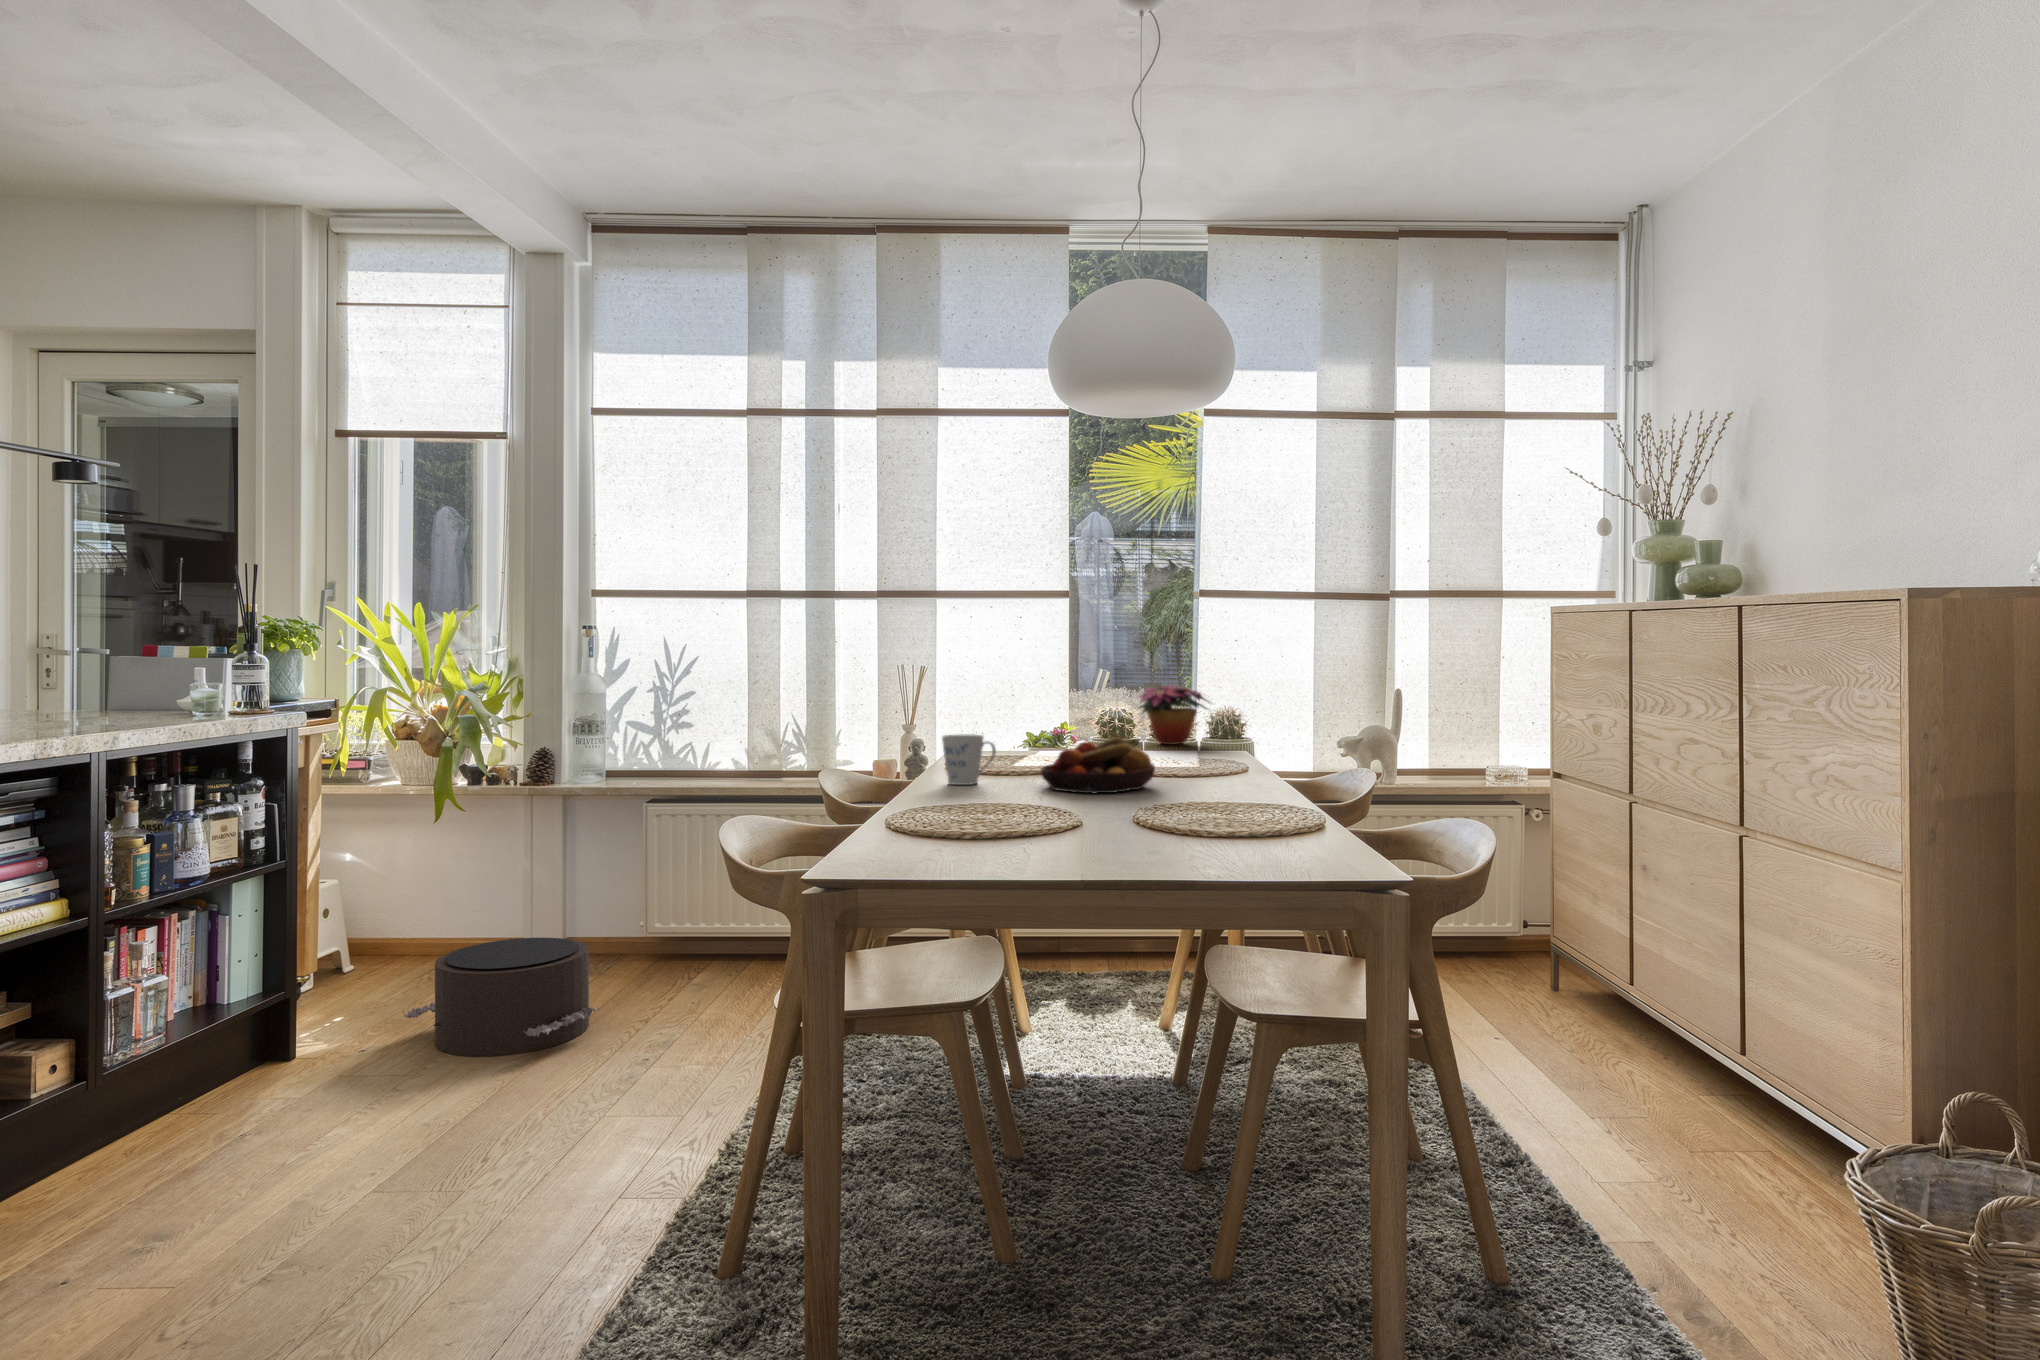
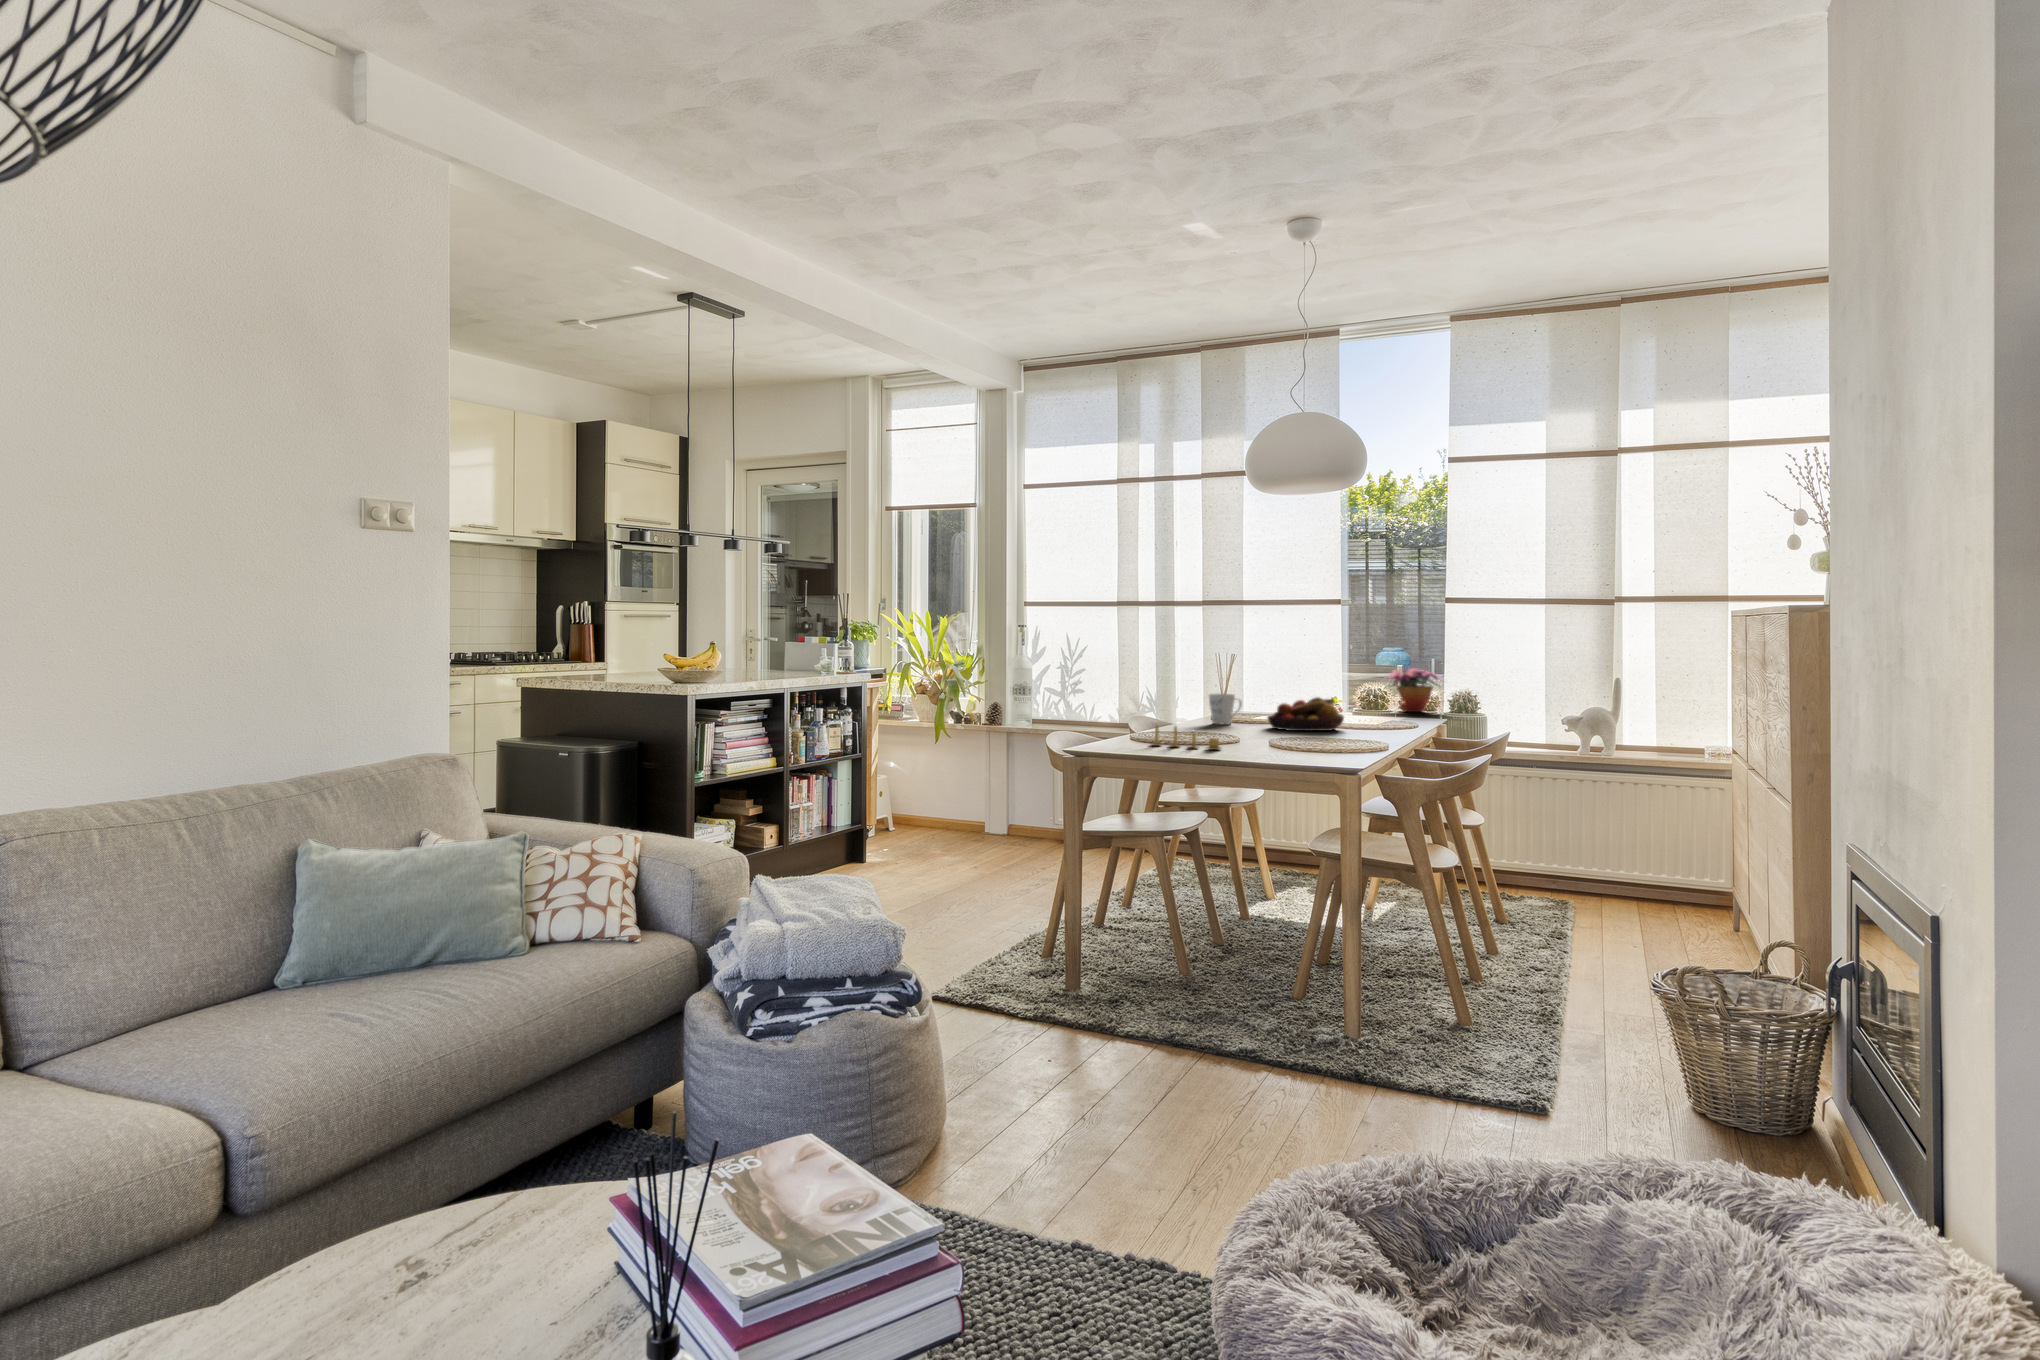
candle: none [914,808,1055,855] -> present [1152,726,1221,750]
pouf: present [403,938,599,1056] -> none [917,812,1020,873]

